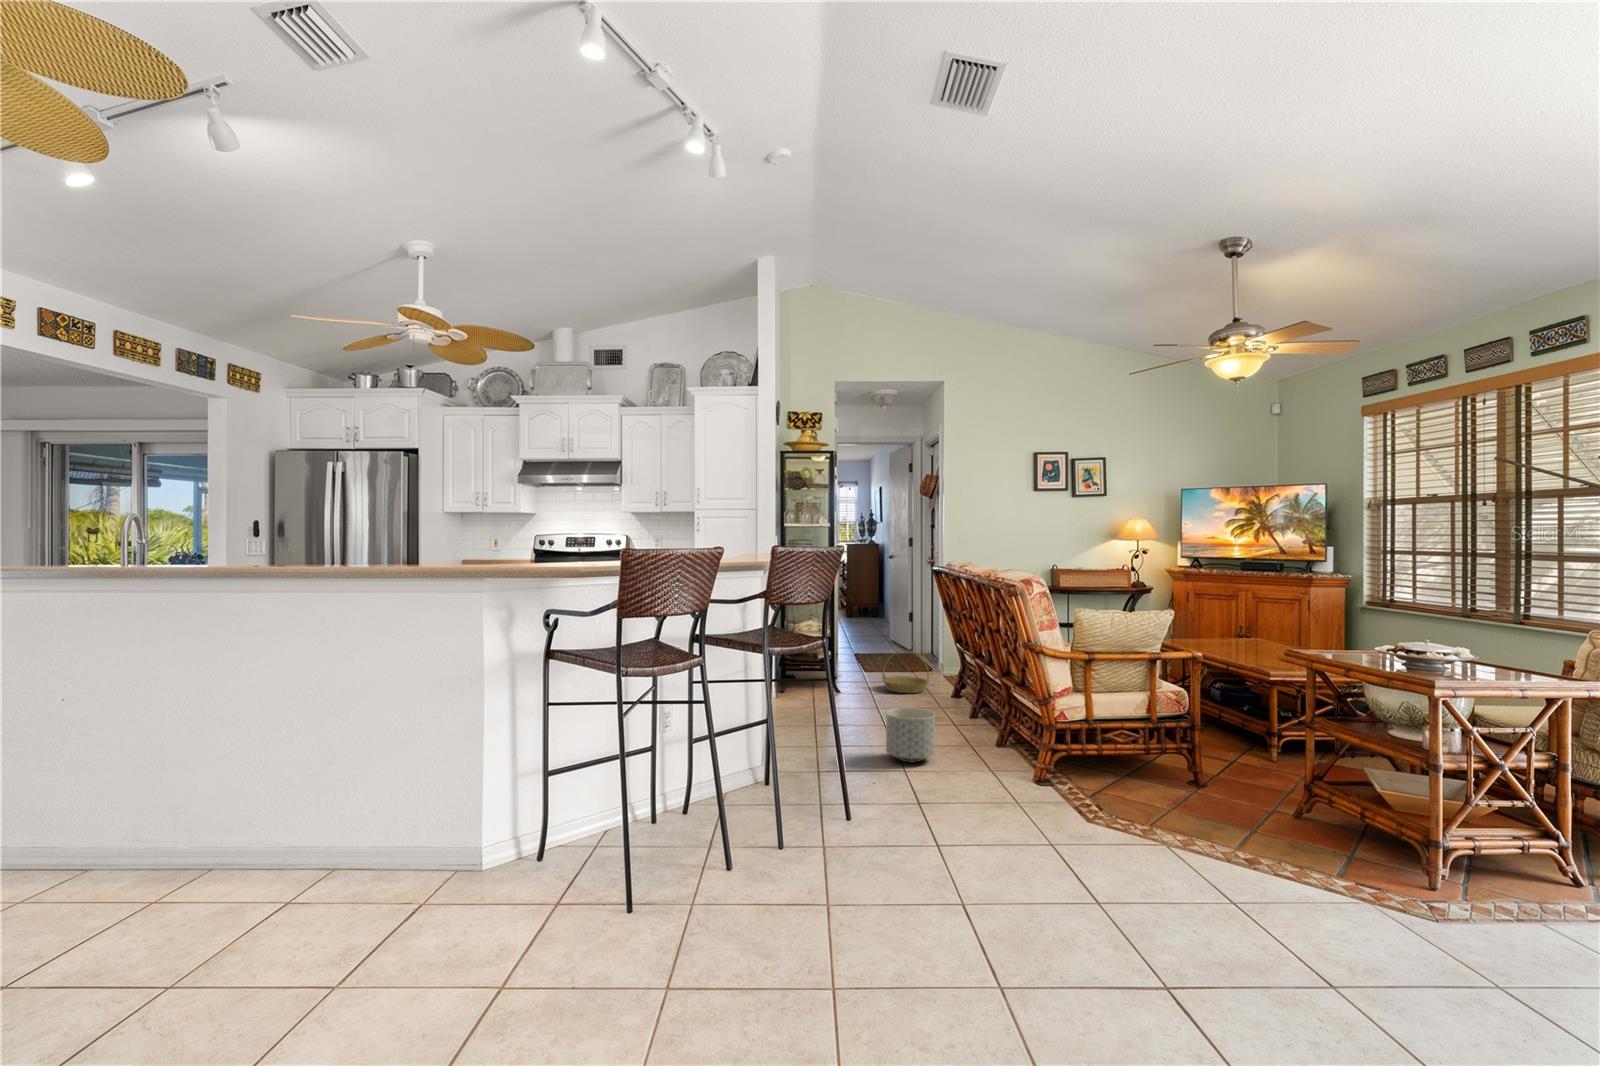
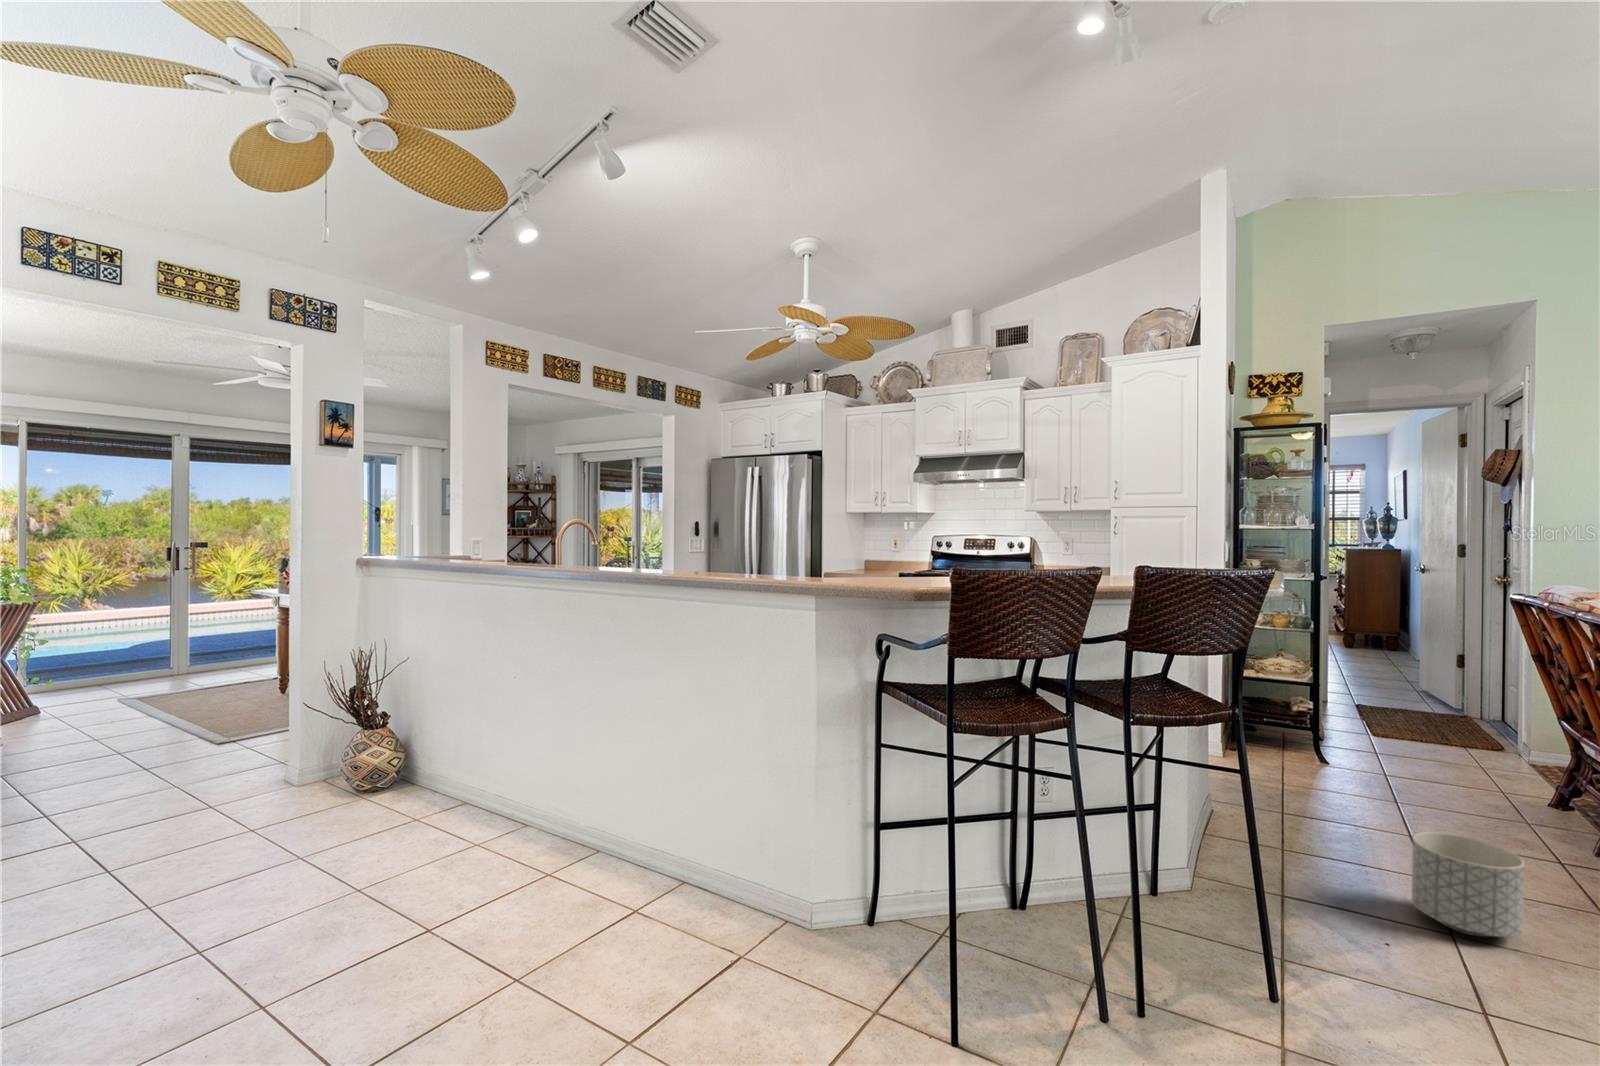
basket: present [882,650,929,693] -> none [1405,717,1499,787]

